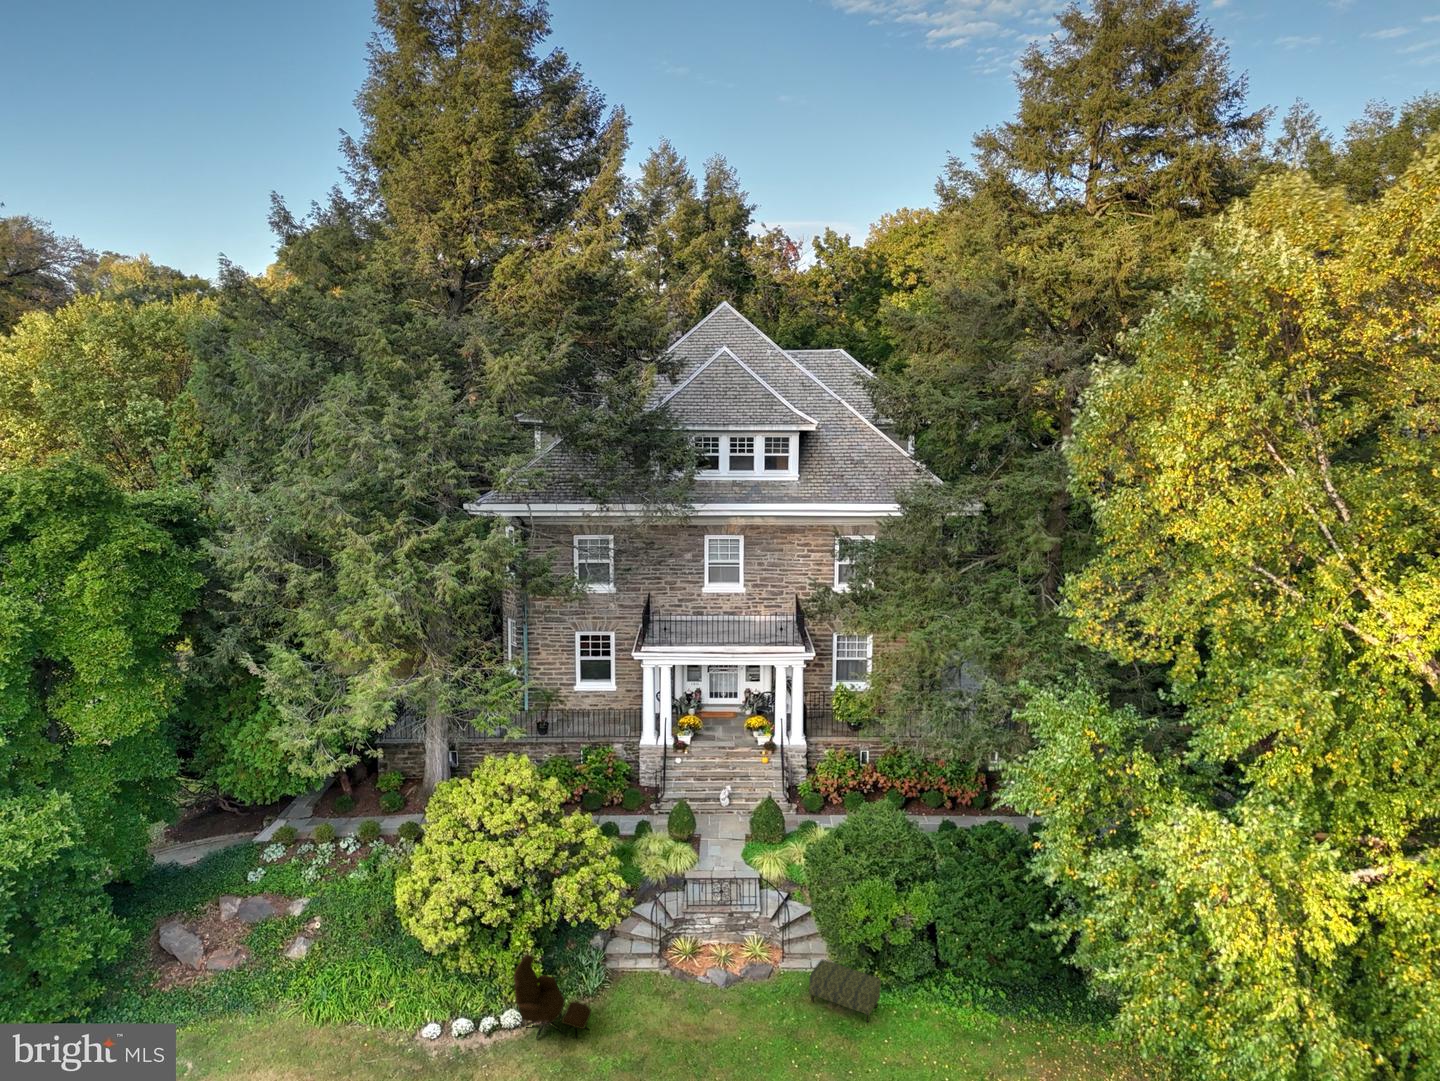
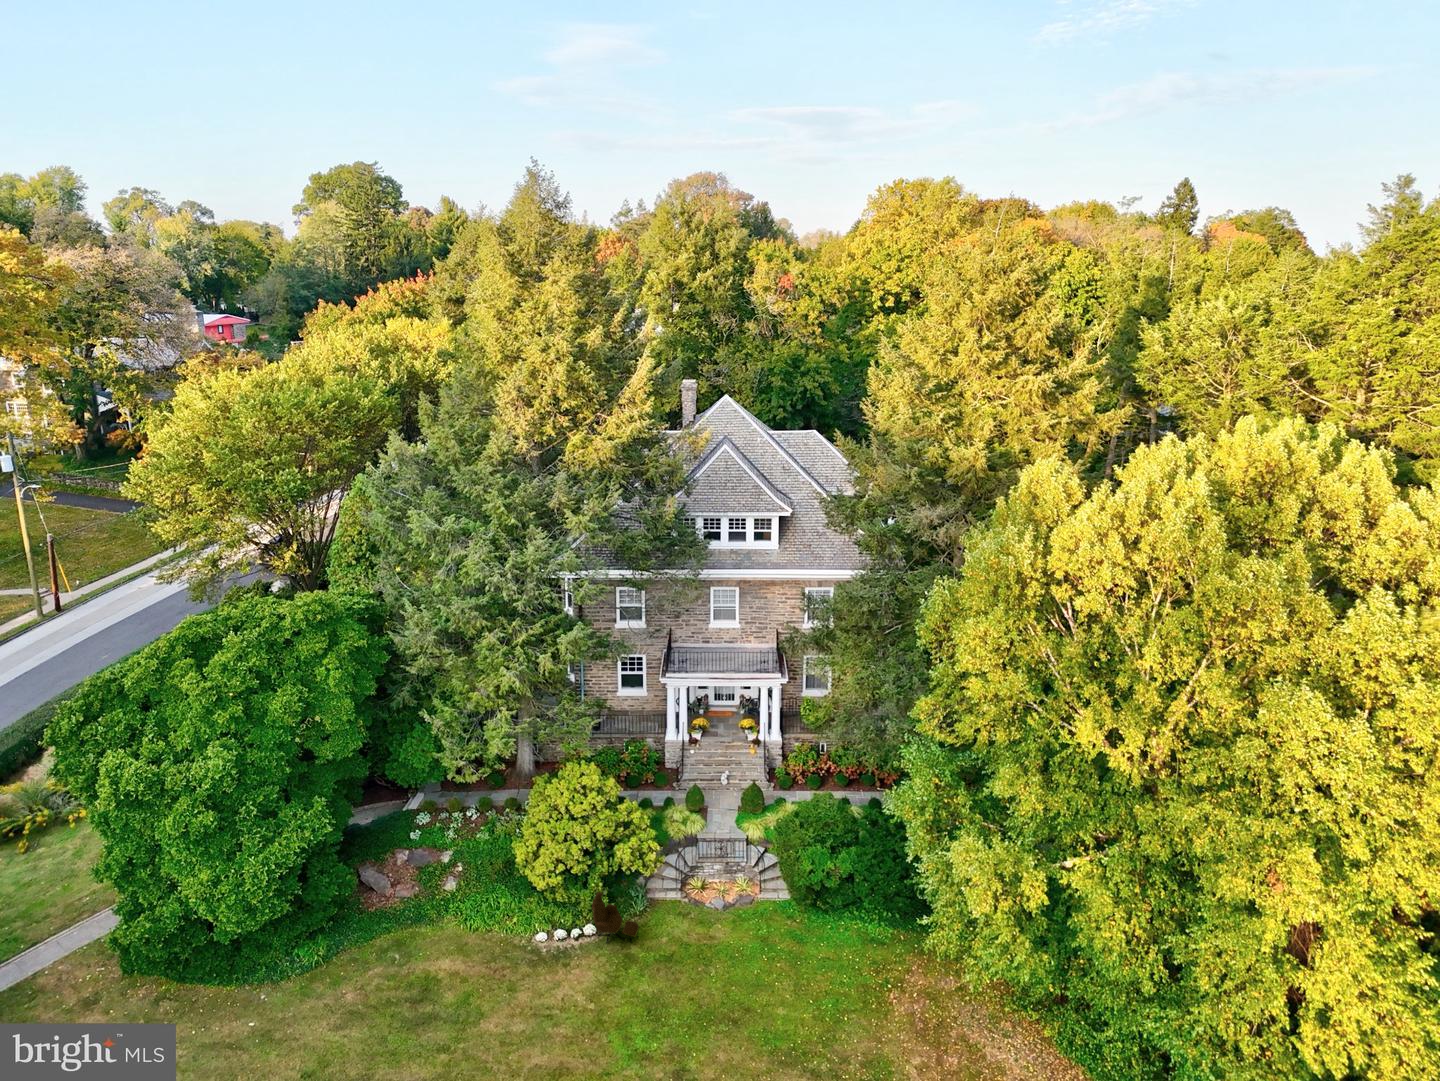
bench: present [809,960,881,1022] -> none [776,894,821,934]

